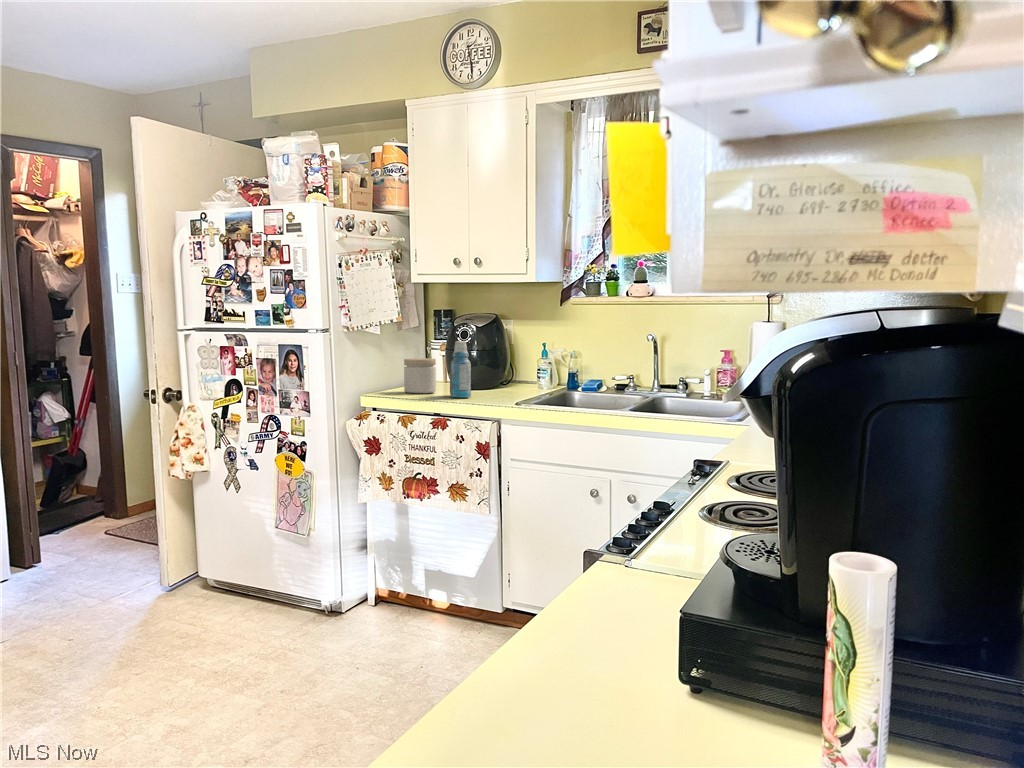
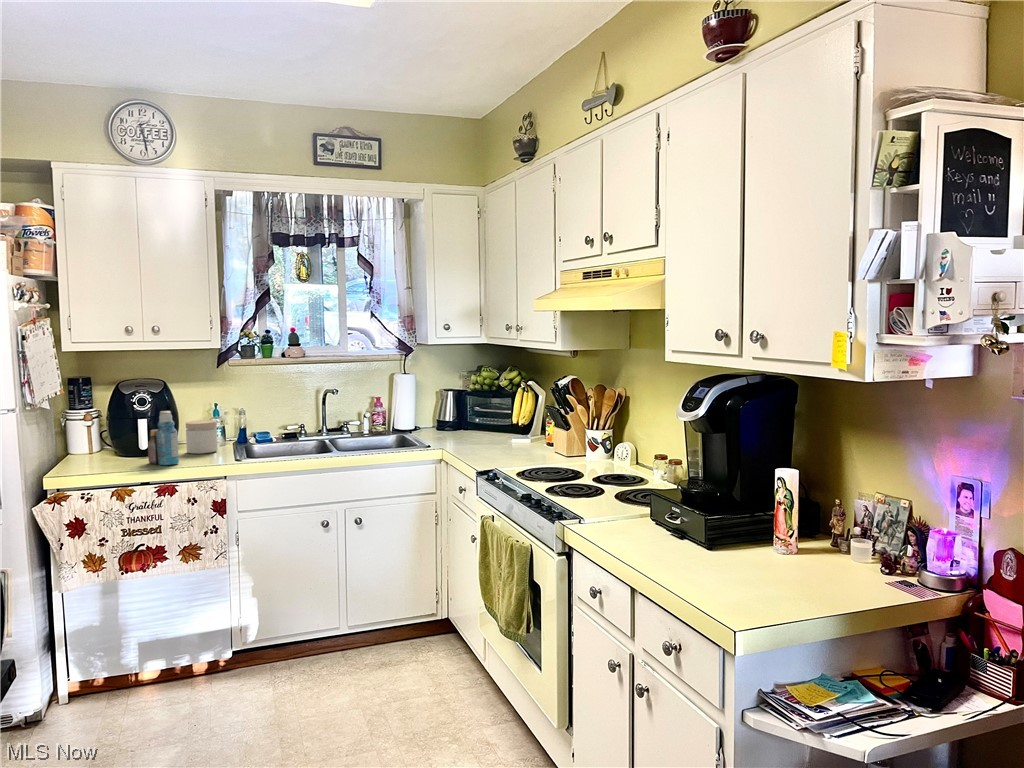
jar: present [404,358,436,393] -> present [186,420,218,454]

